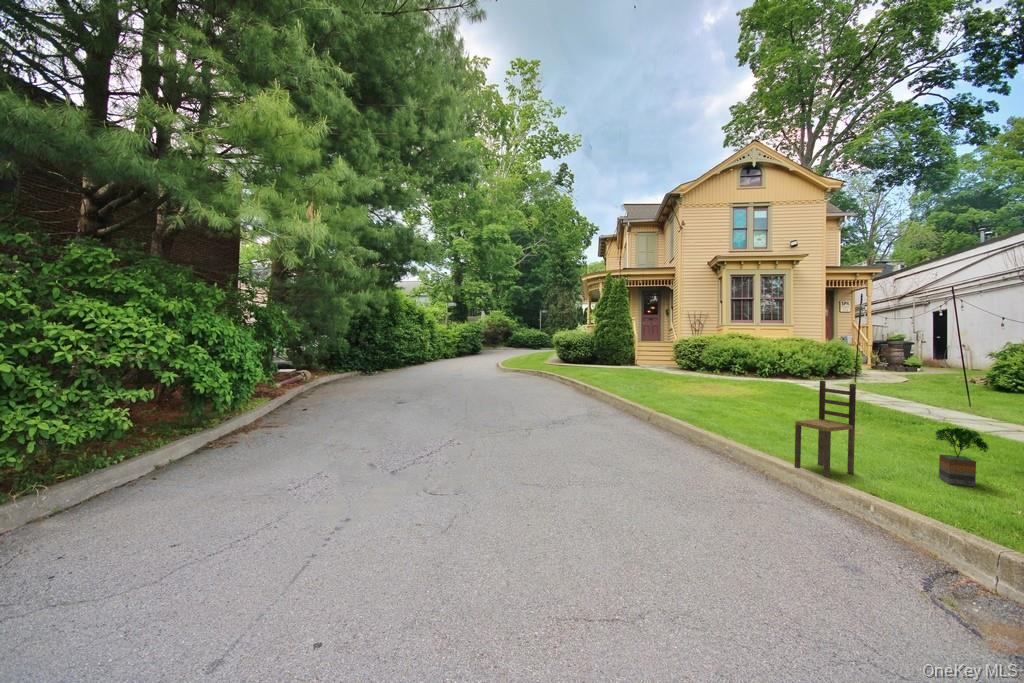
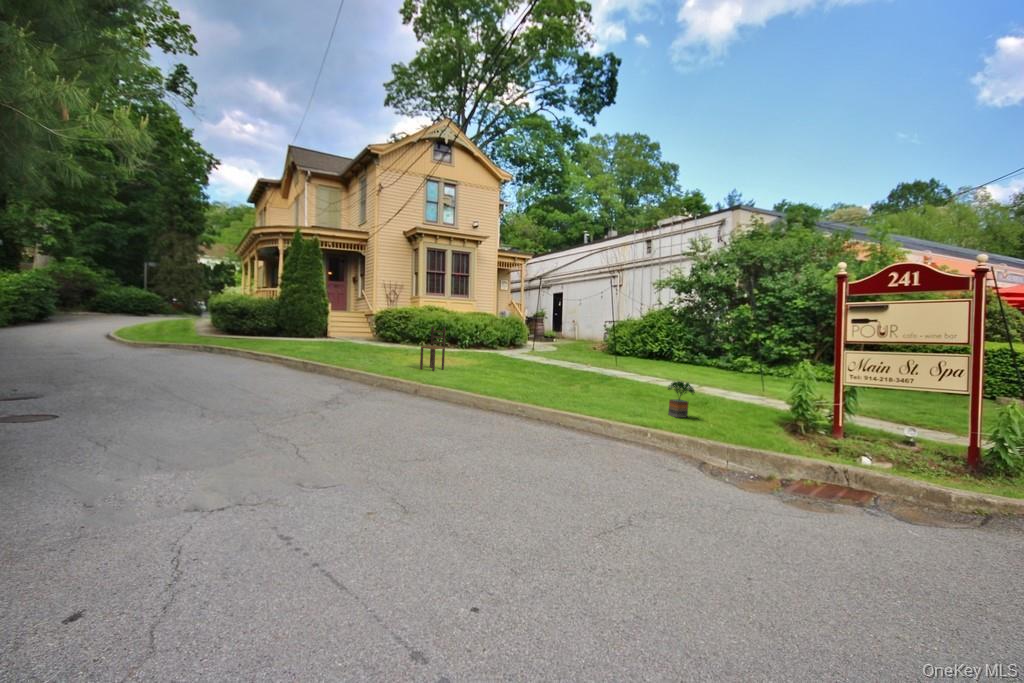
chair: present [794,381,856,477] -> present [420,327,446,371]

